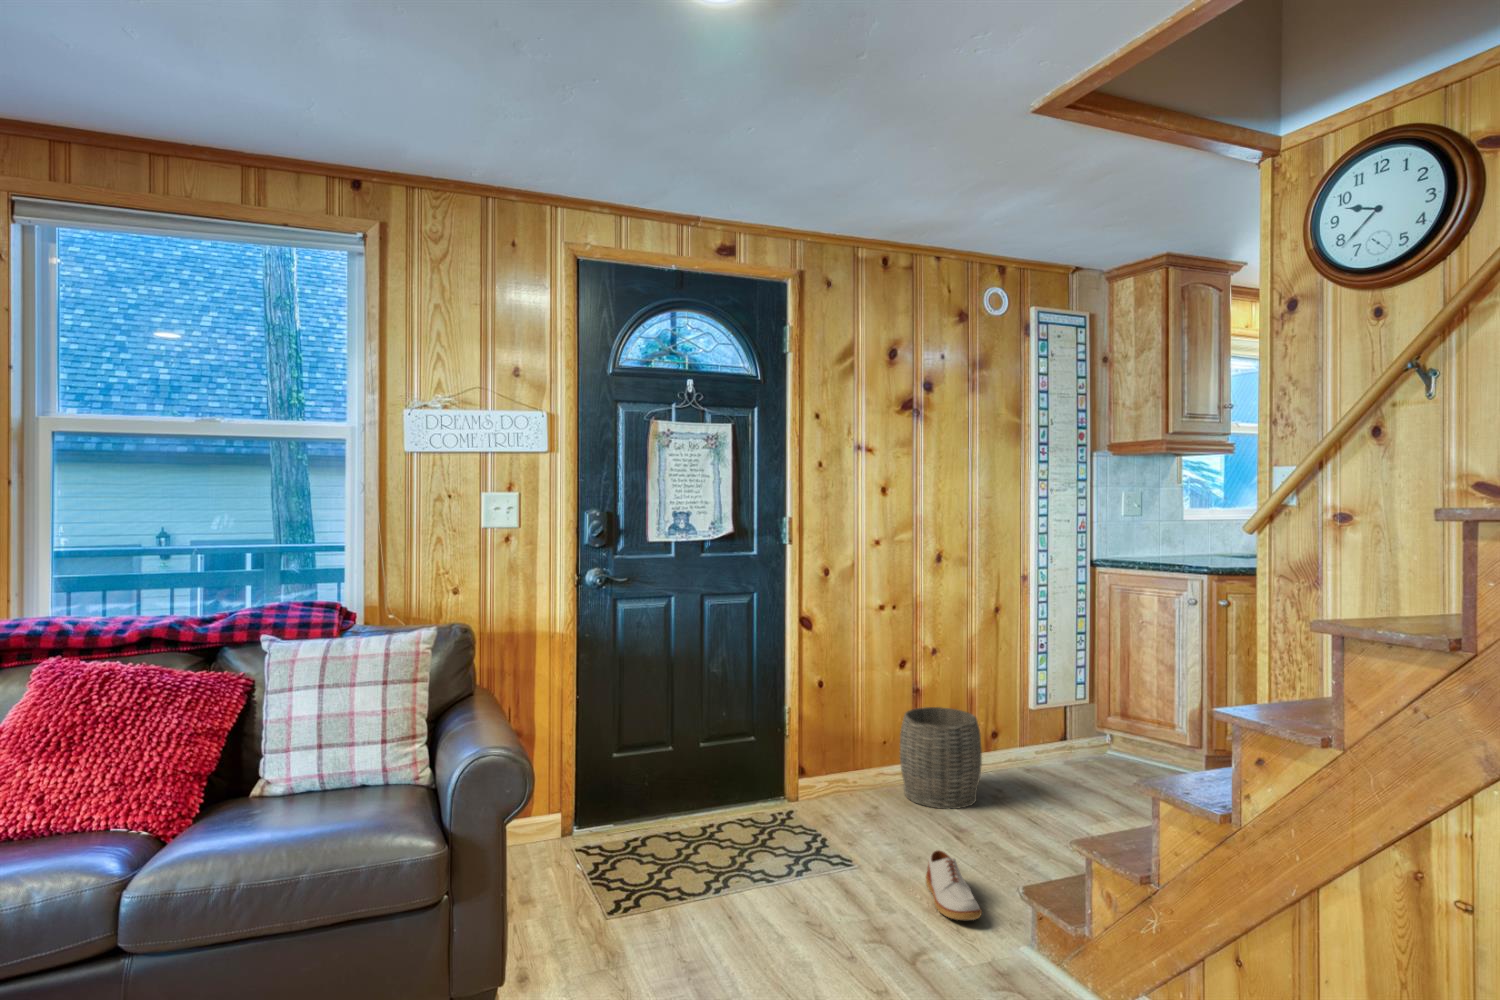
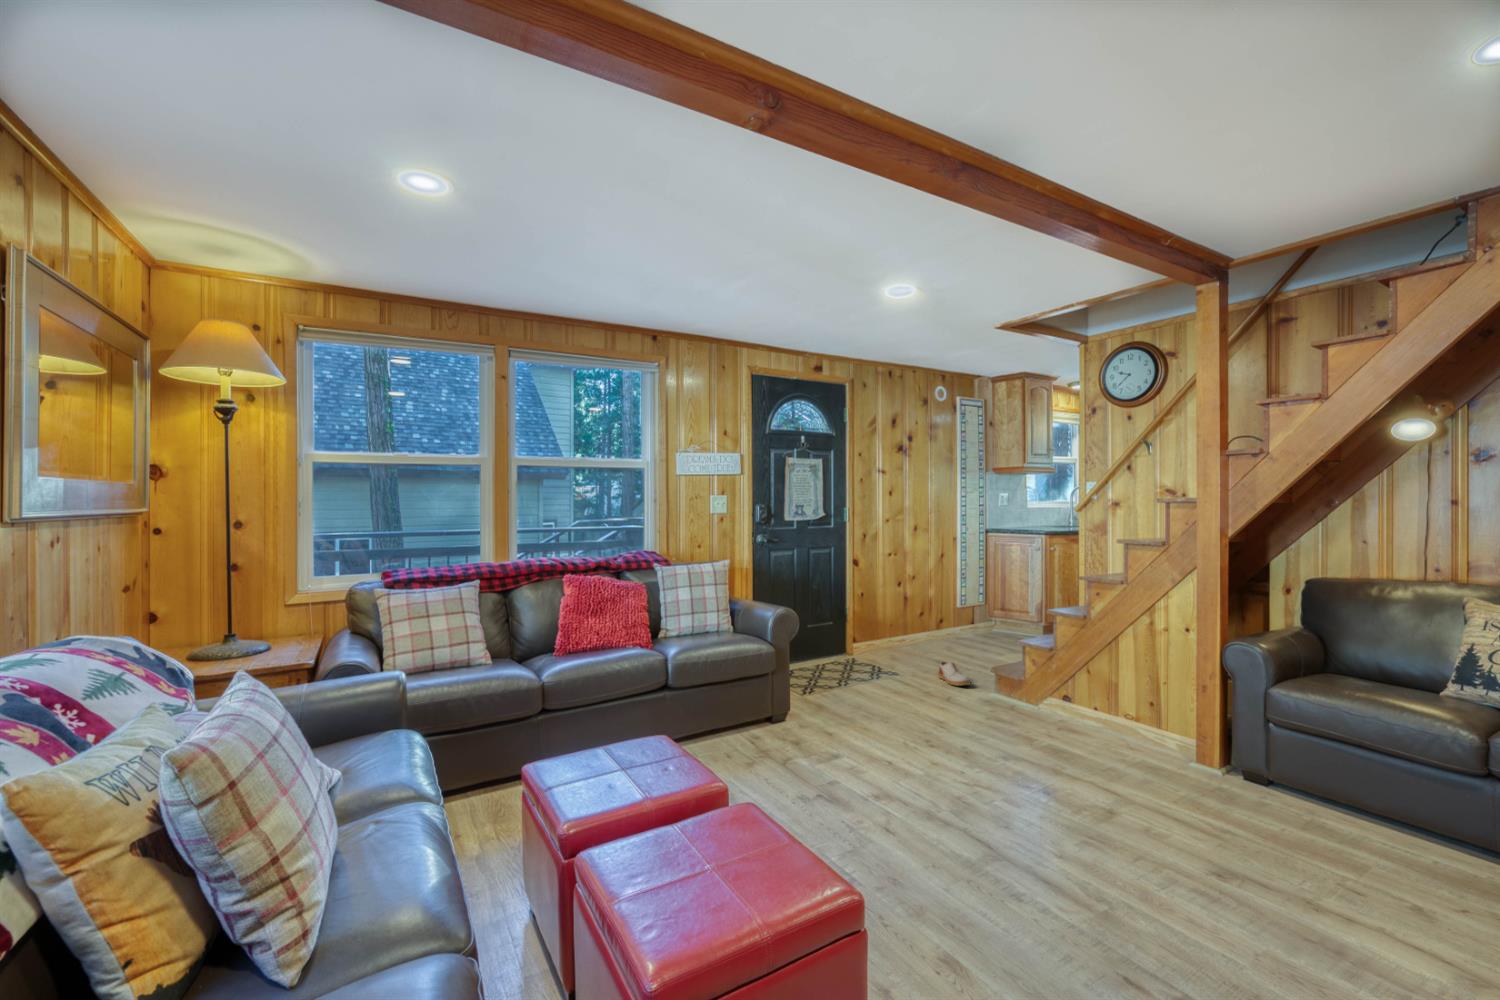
woven basket: present [900,707,982,809] -> none [902,605,943,654]

